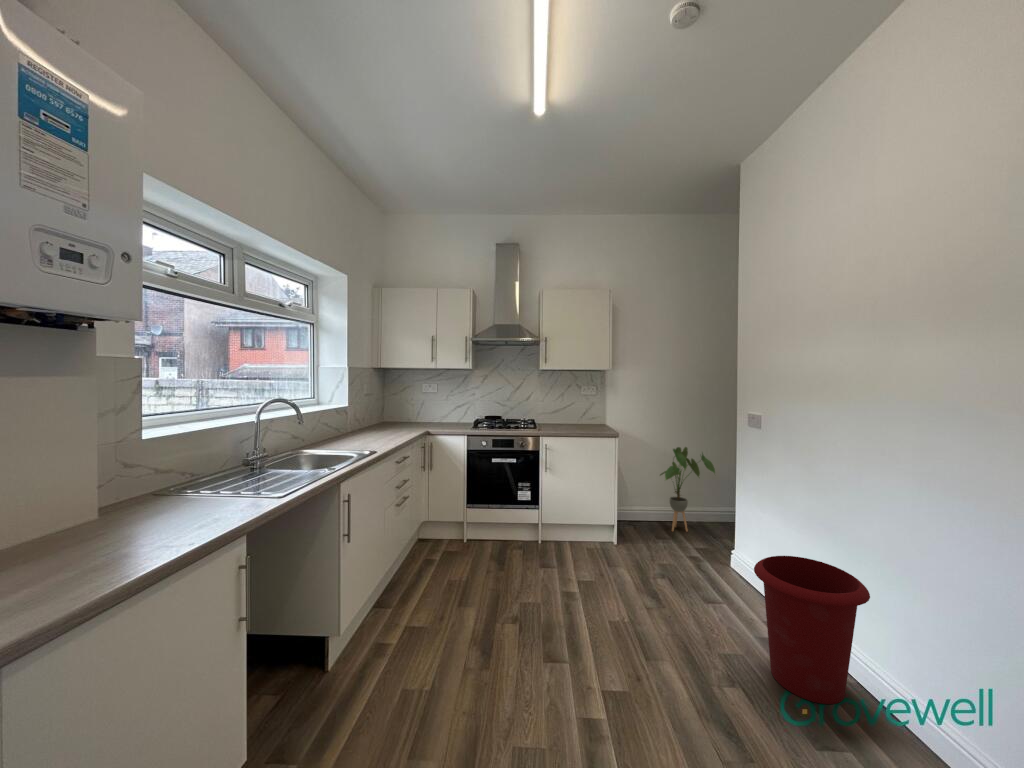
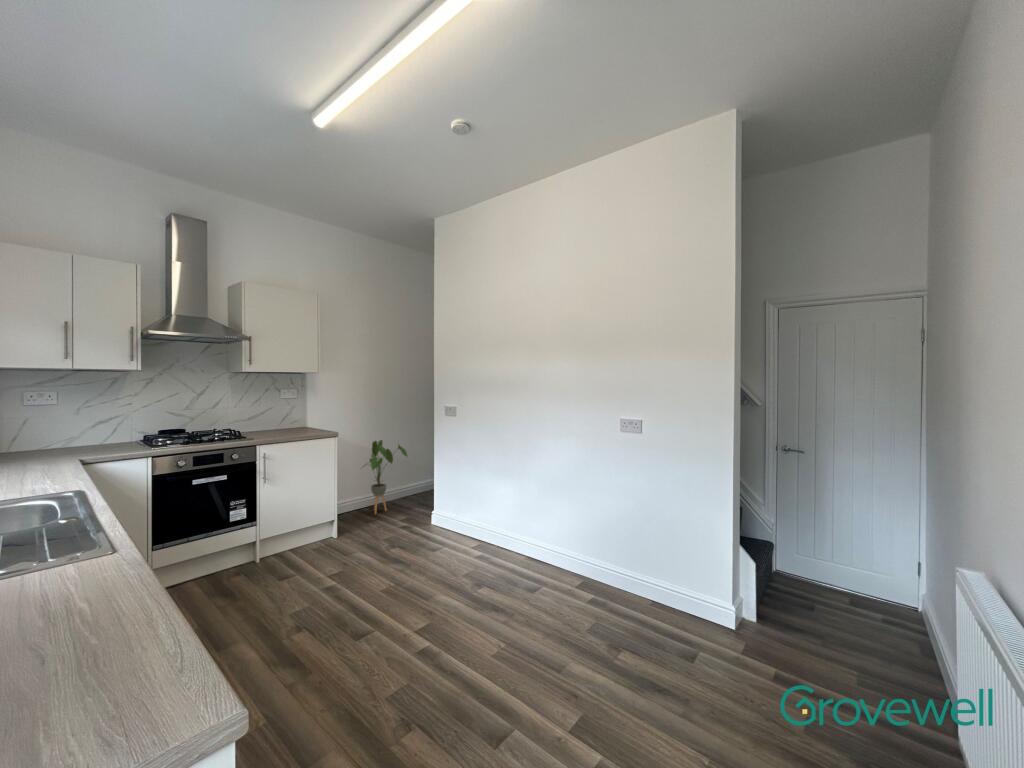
waste bin: present [754,556,870,704] -> none [481,494,539,576]

